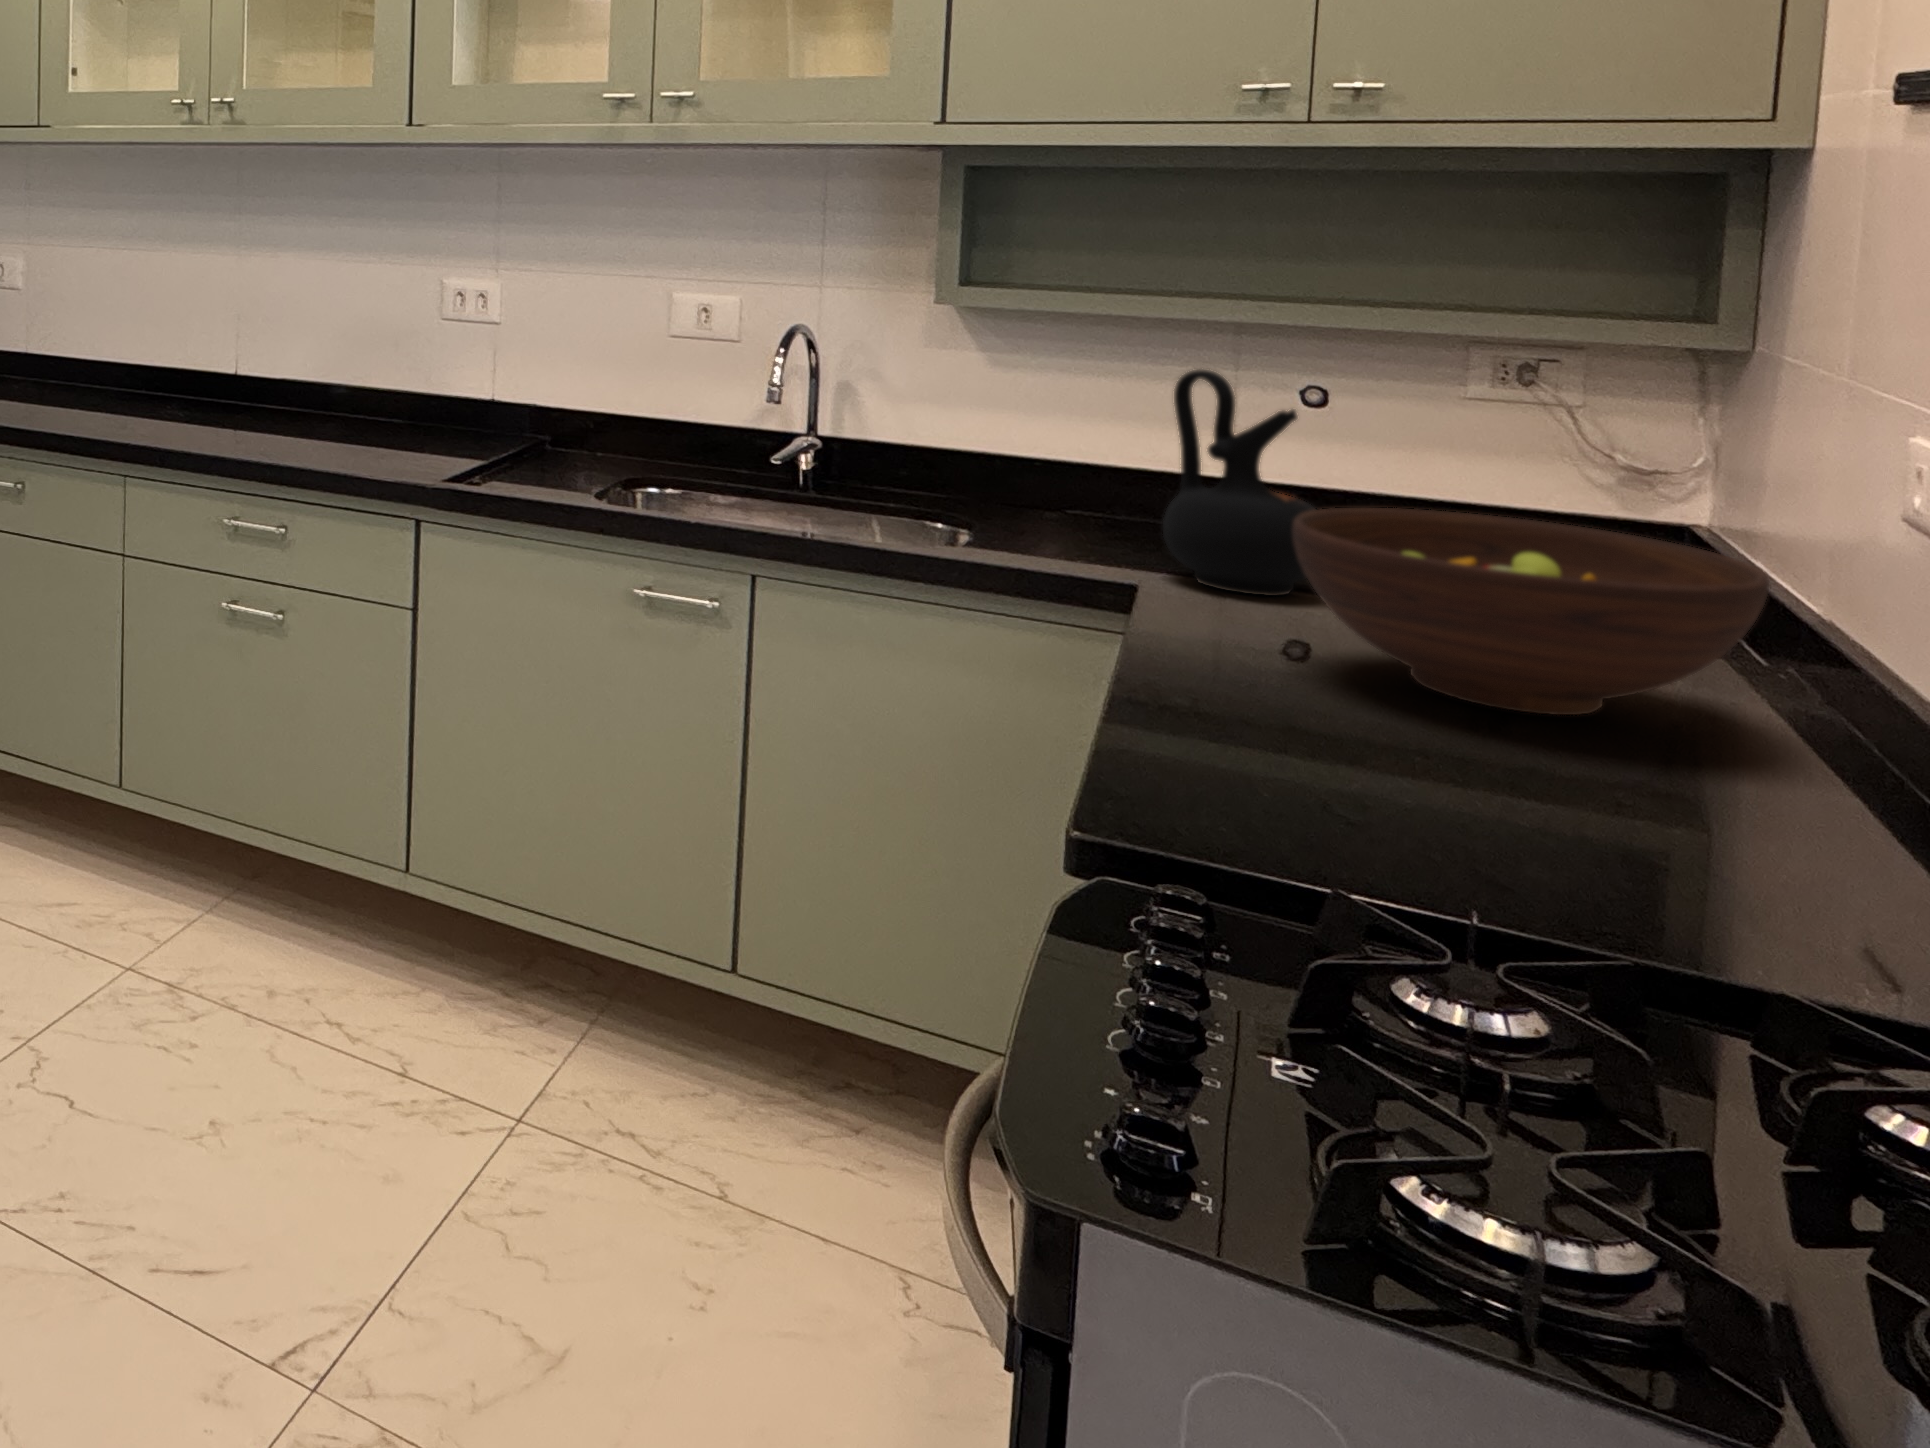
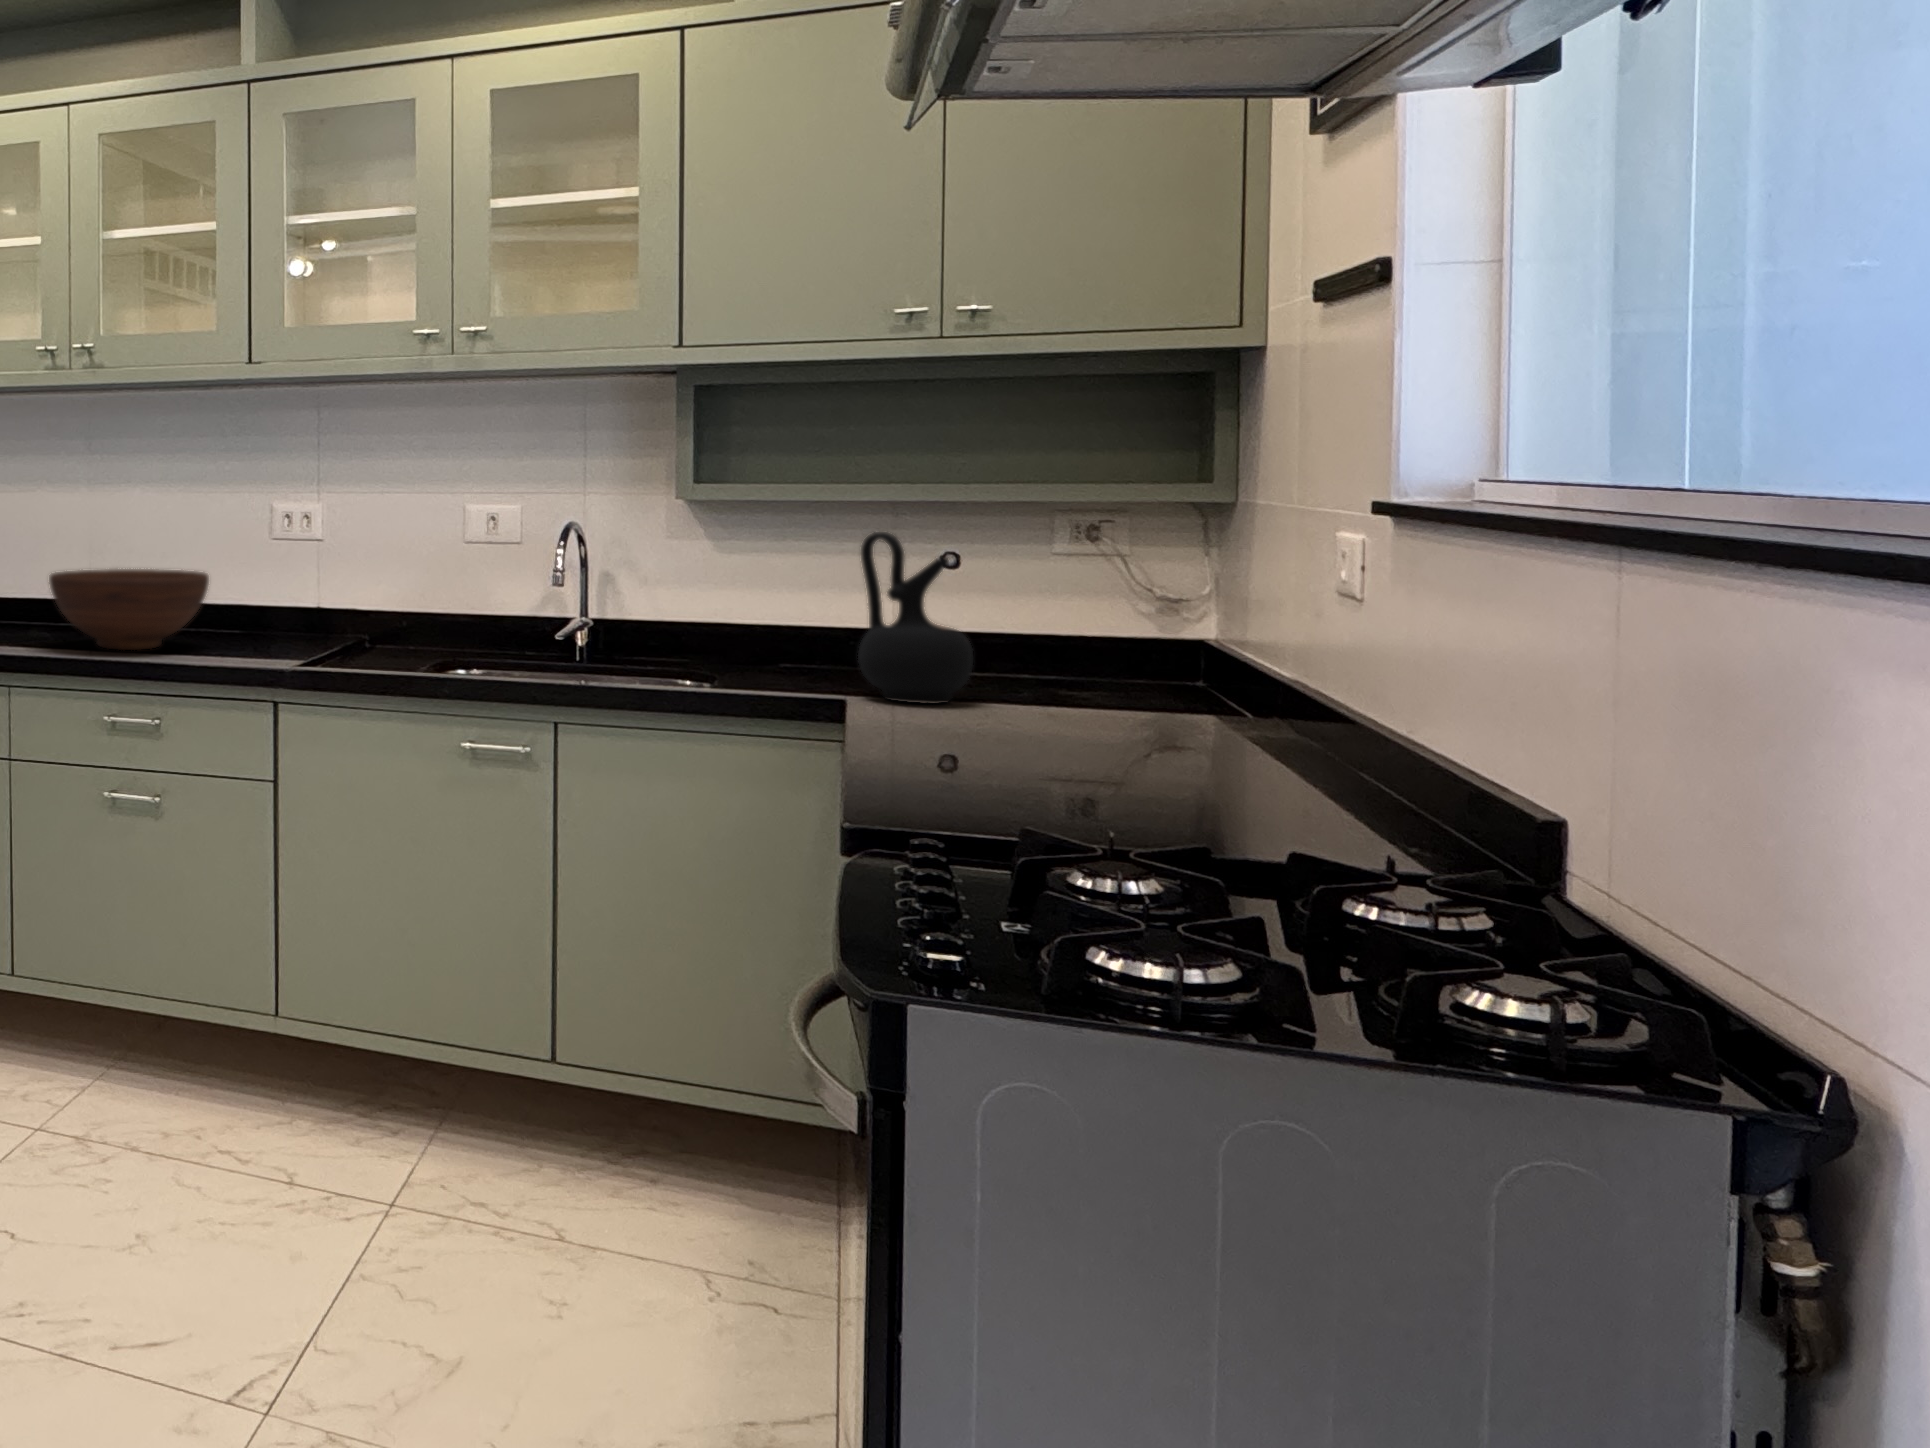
fruit bowl: present [1292,508,1769,715] -> present [49,569,209,650]

